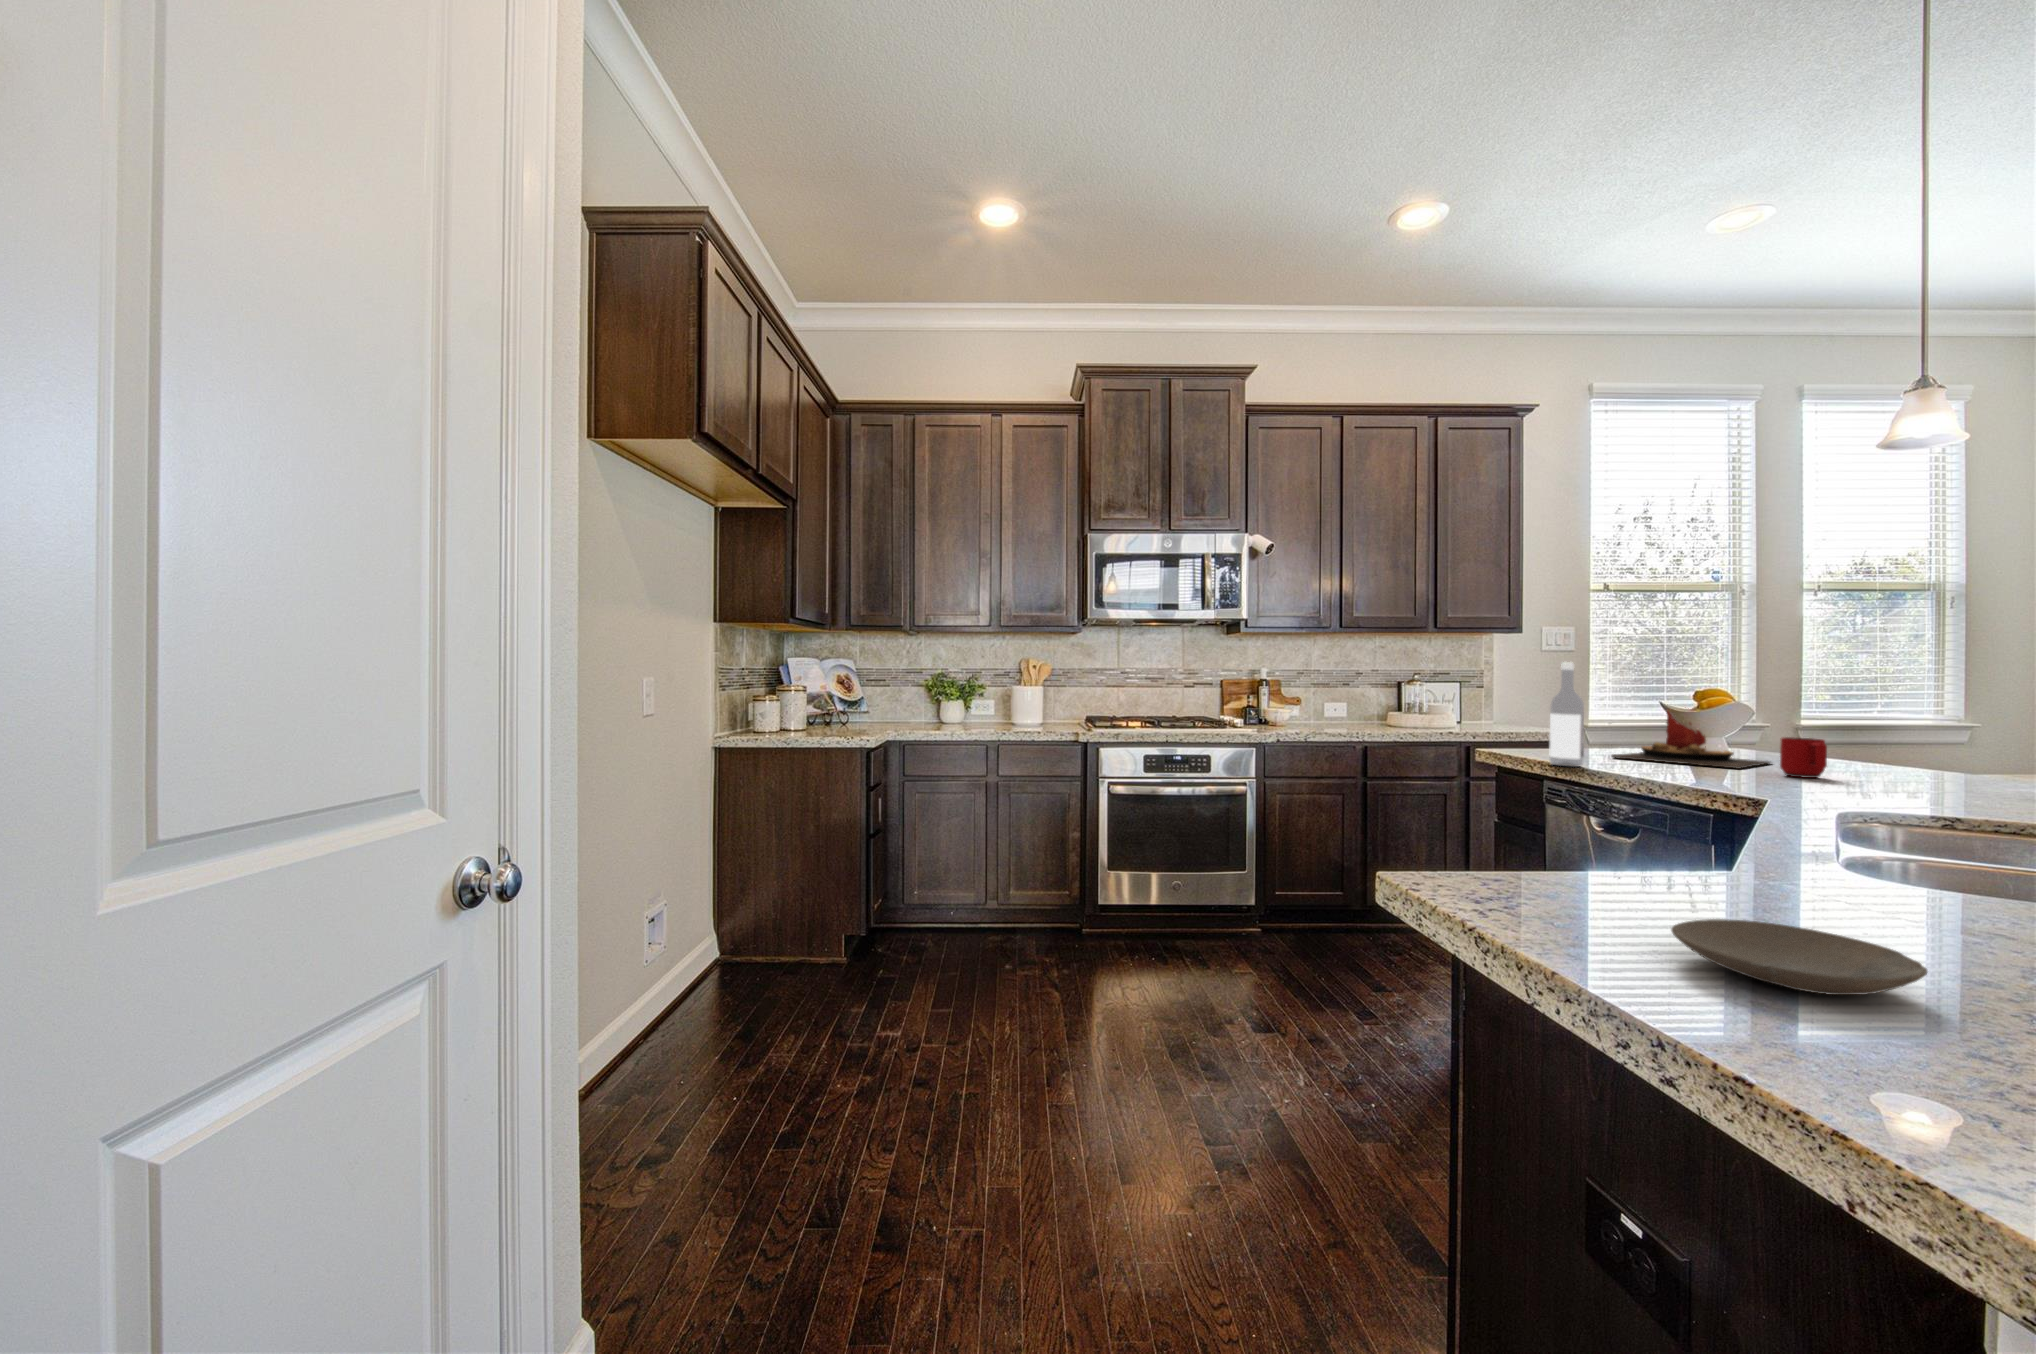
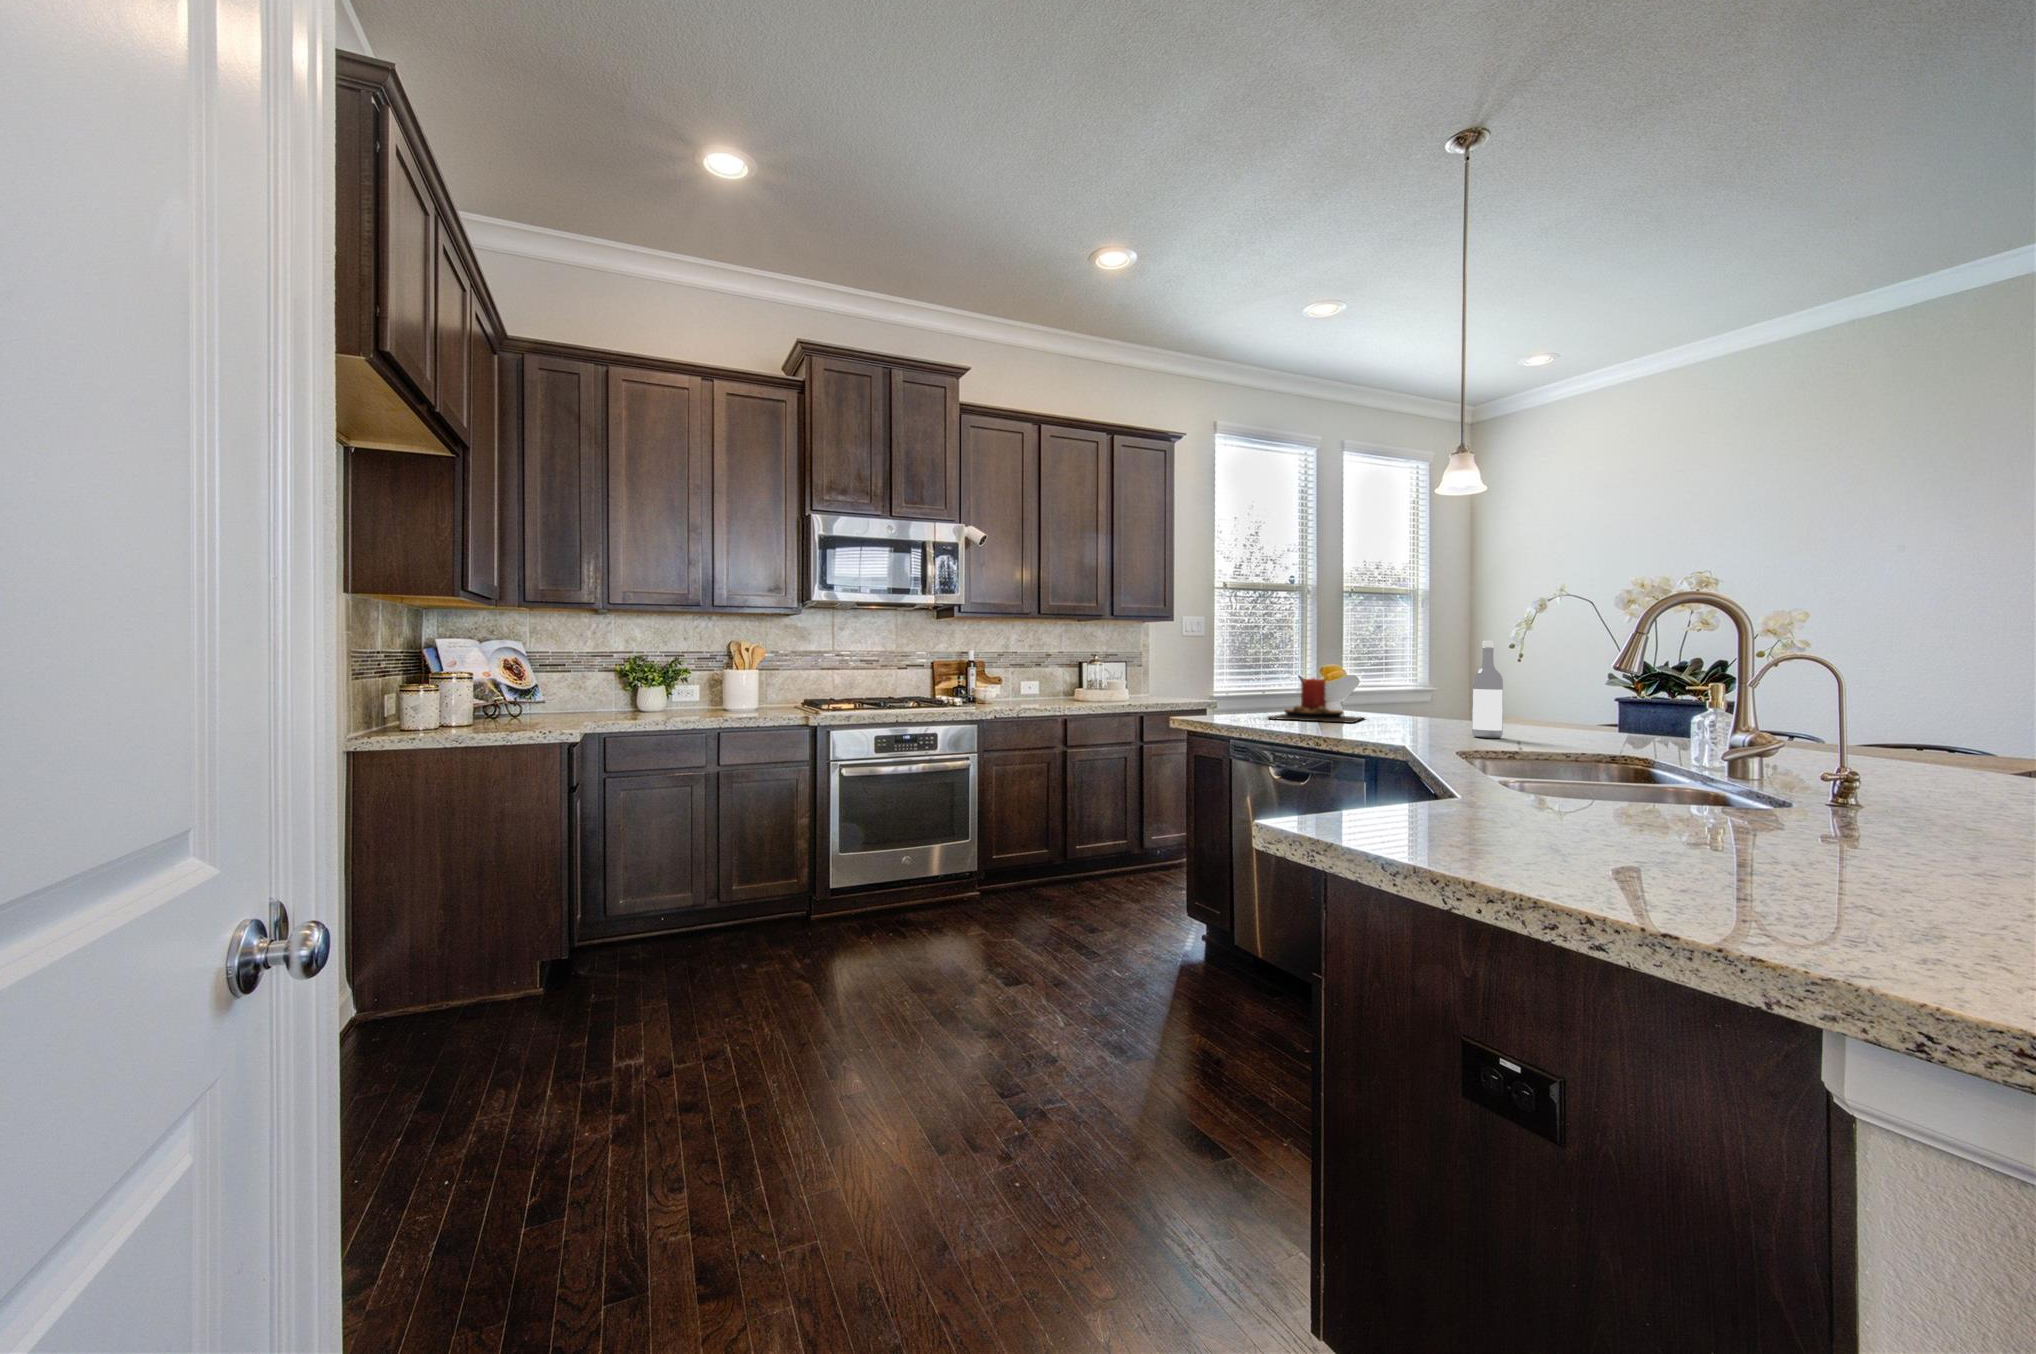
wine bottle: present [1550,662,1584,767] -> present [1472,641,1503,738]
mug: present [1780,737,1827,778] -> none [1381,698,1411,727]
plate: present [1671,919,1928,995] -> none [1513,824,1686,870]

